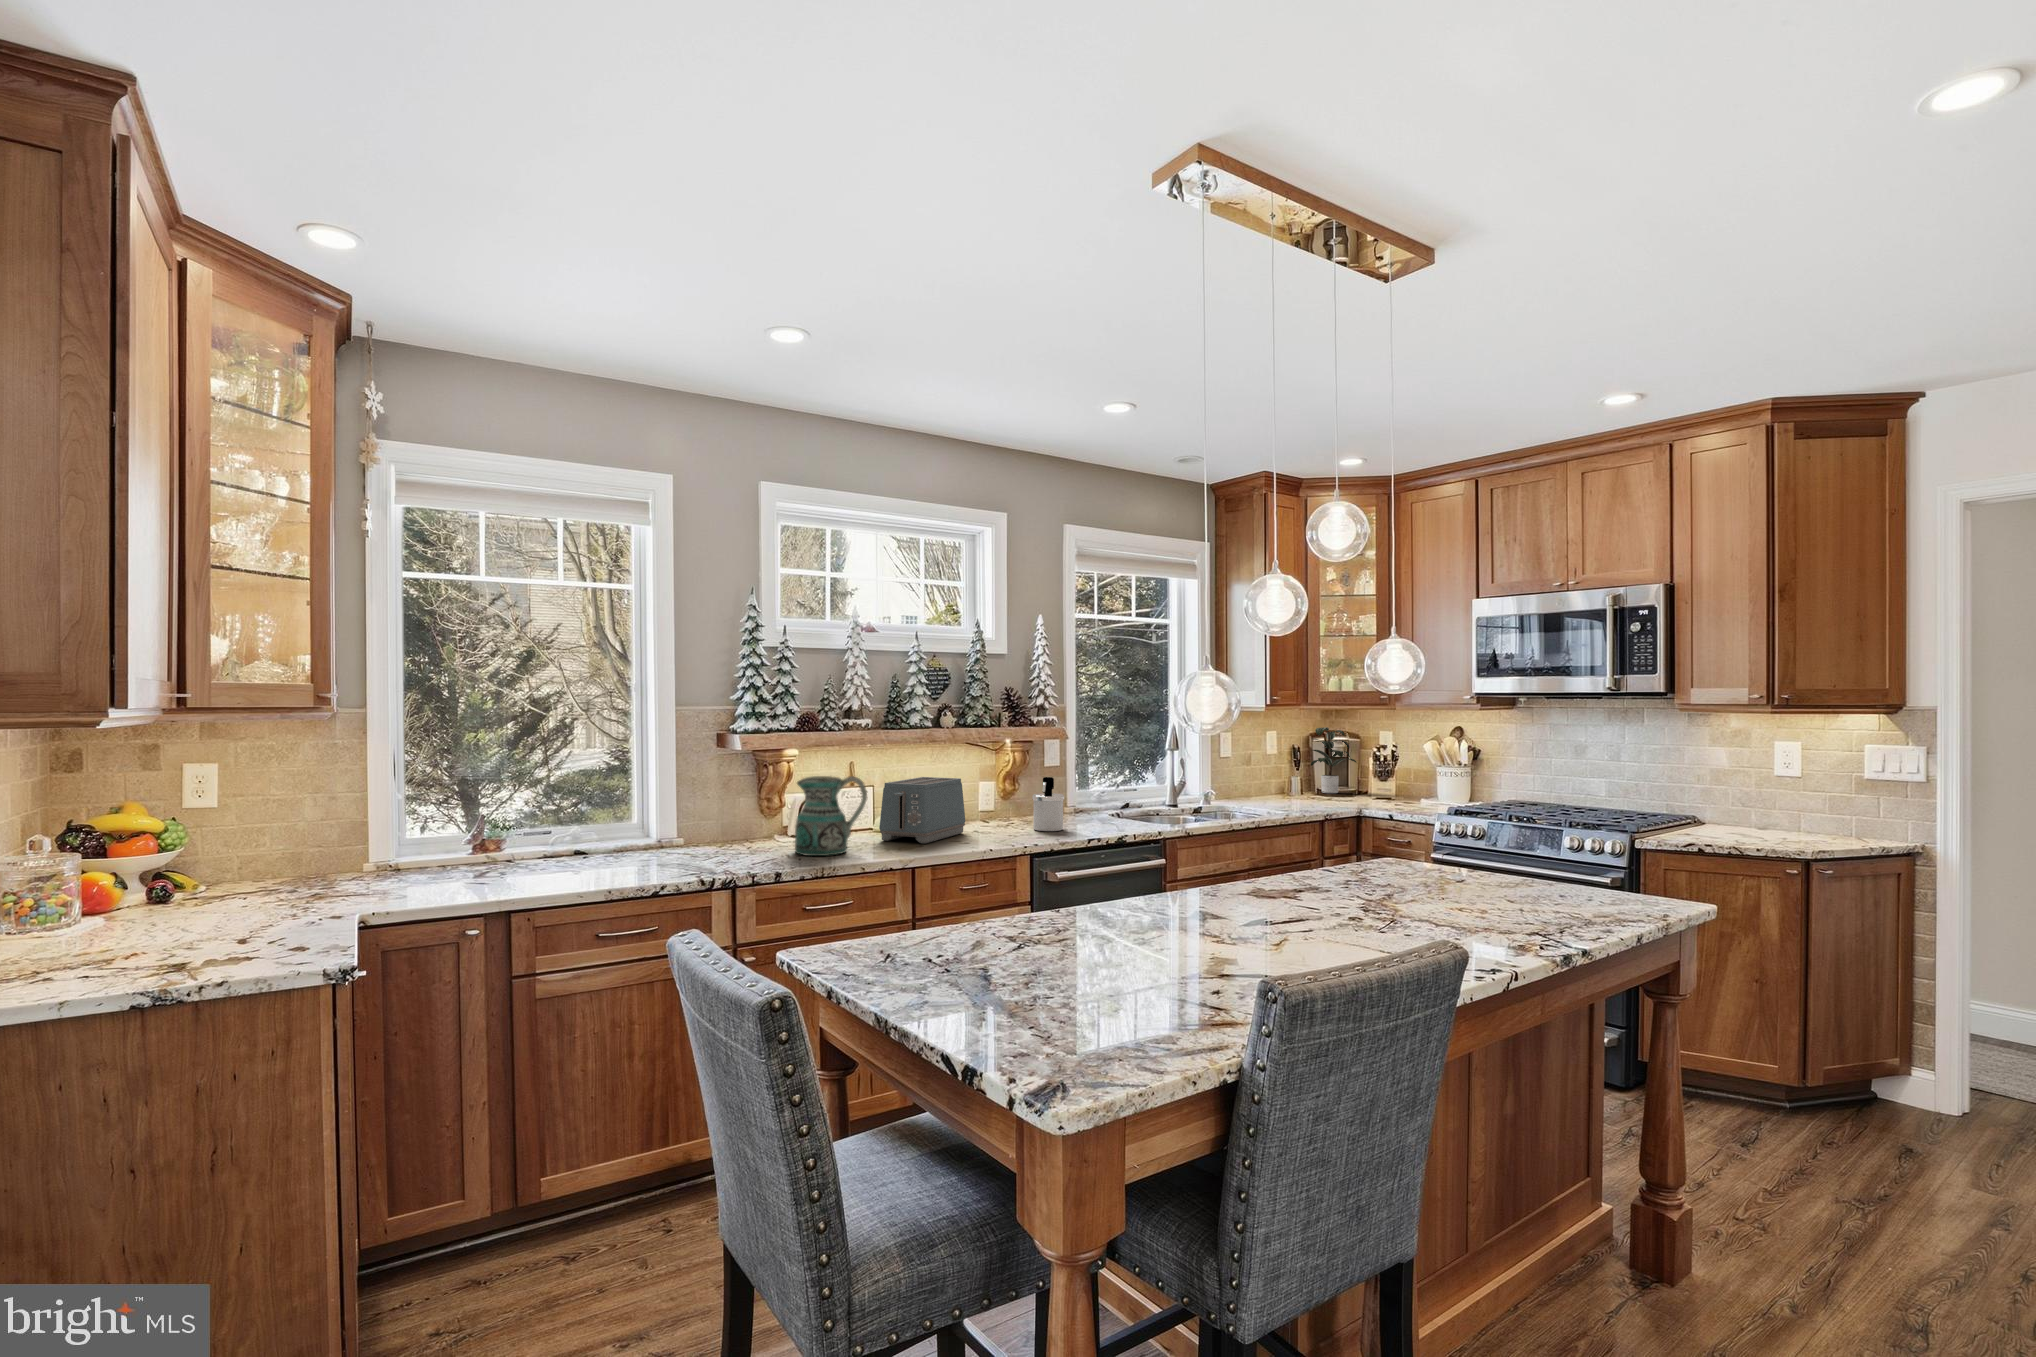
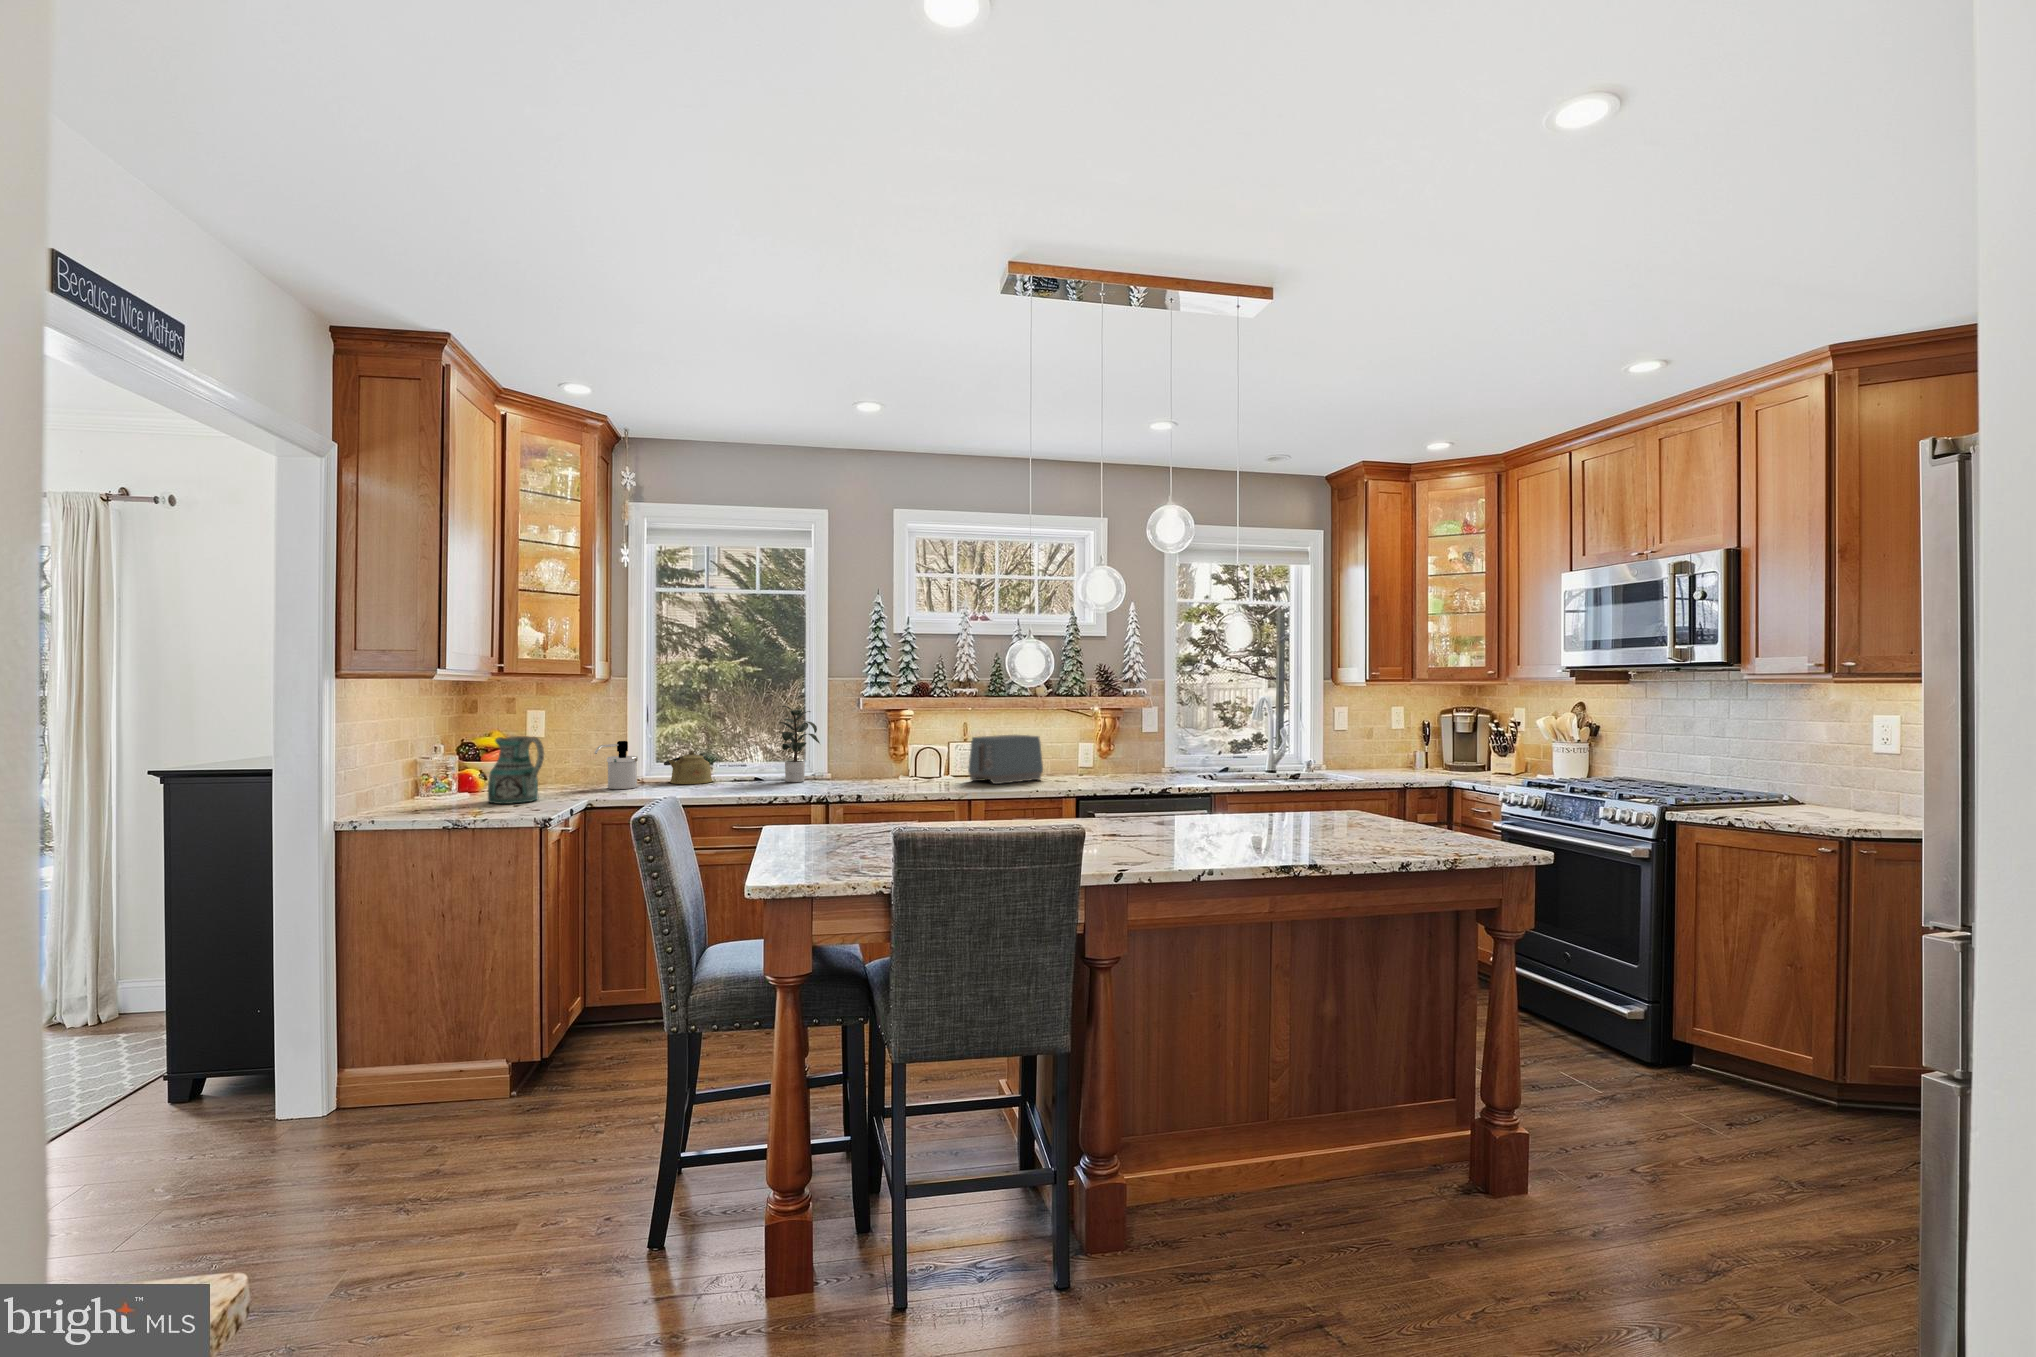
potted plant: present [1311,727,1356,793] -> present [773,706,820,782]
ceramic pitcher: present [795,776,867,856] -> present [488,736,544,804]
soap dispenser: present [1032,777,1064,831] -> present [595,741,638,789]
kettle: none [435,819,513,871] -> present [664,751,712,784]

